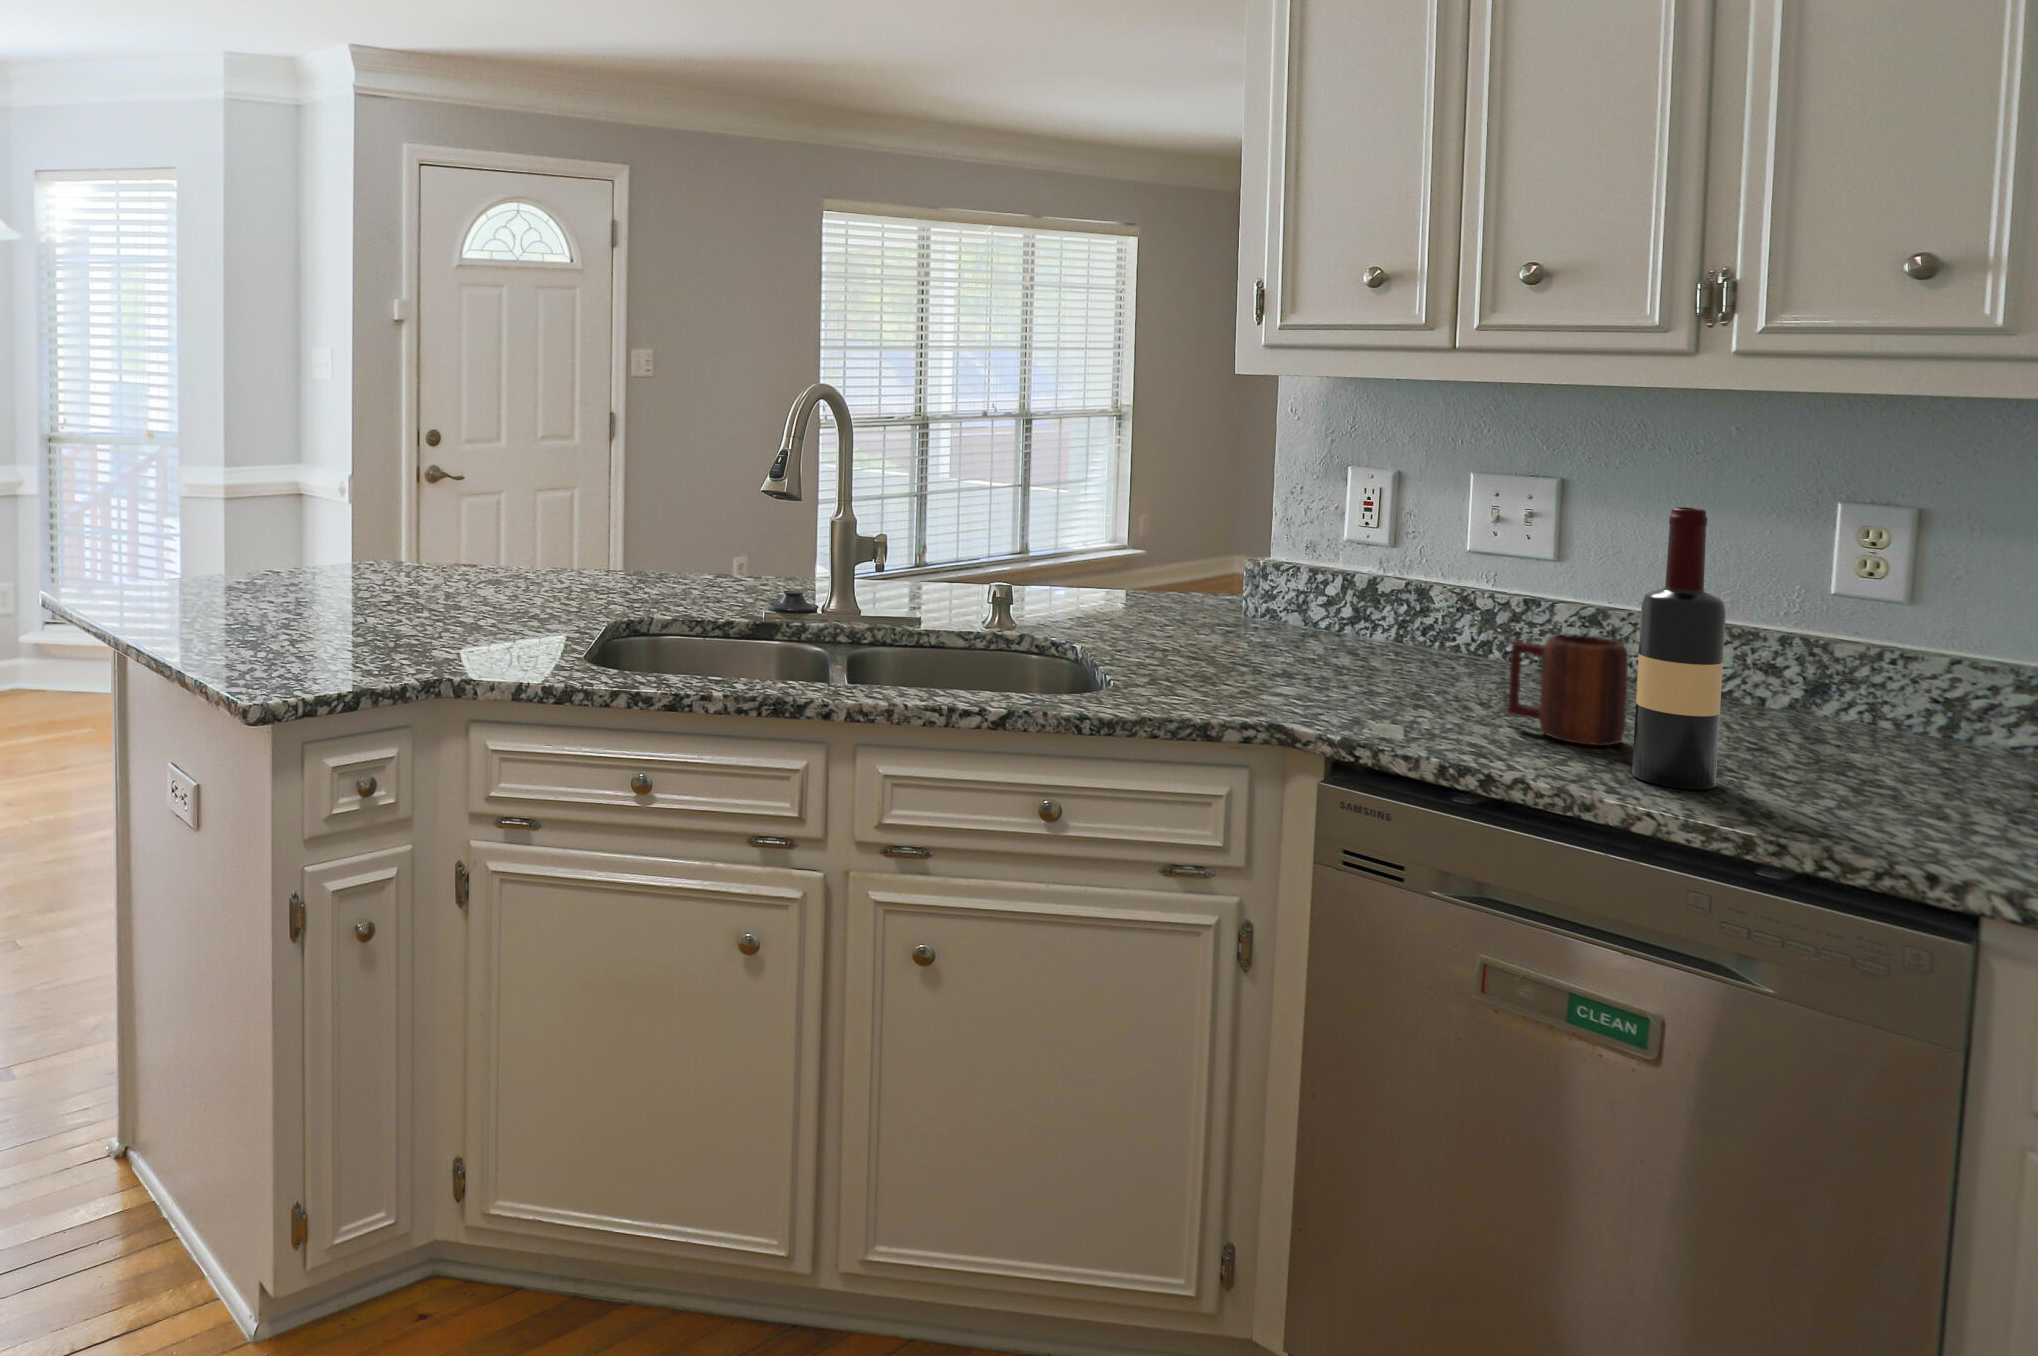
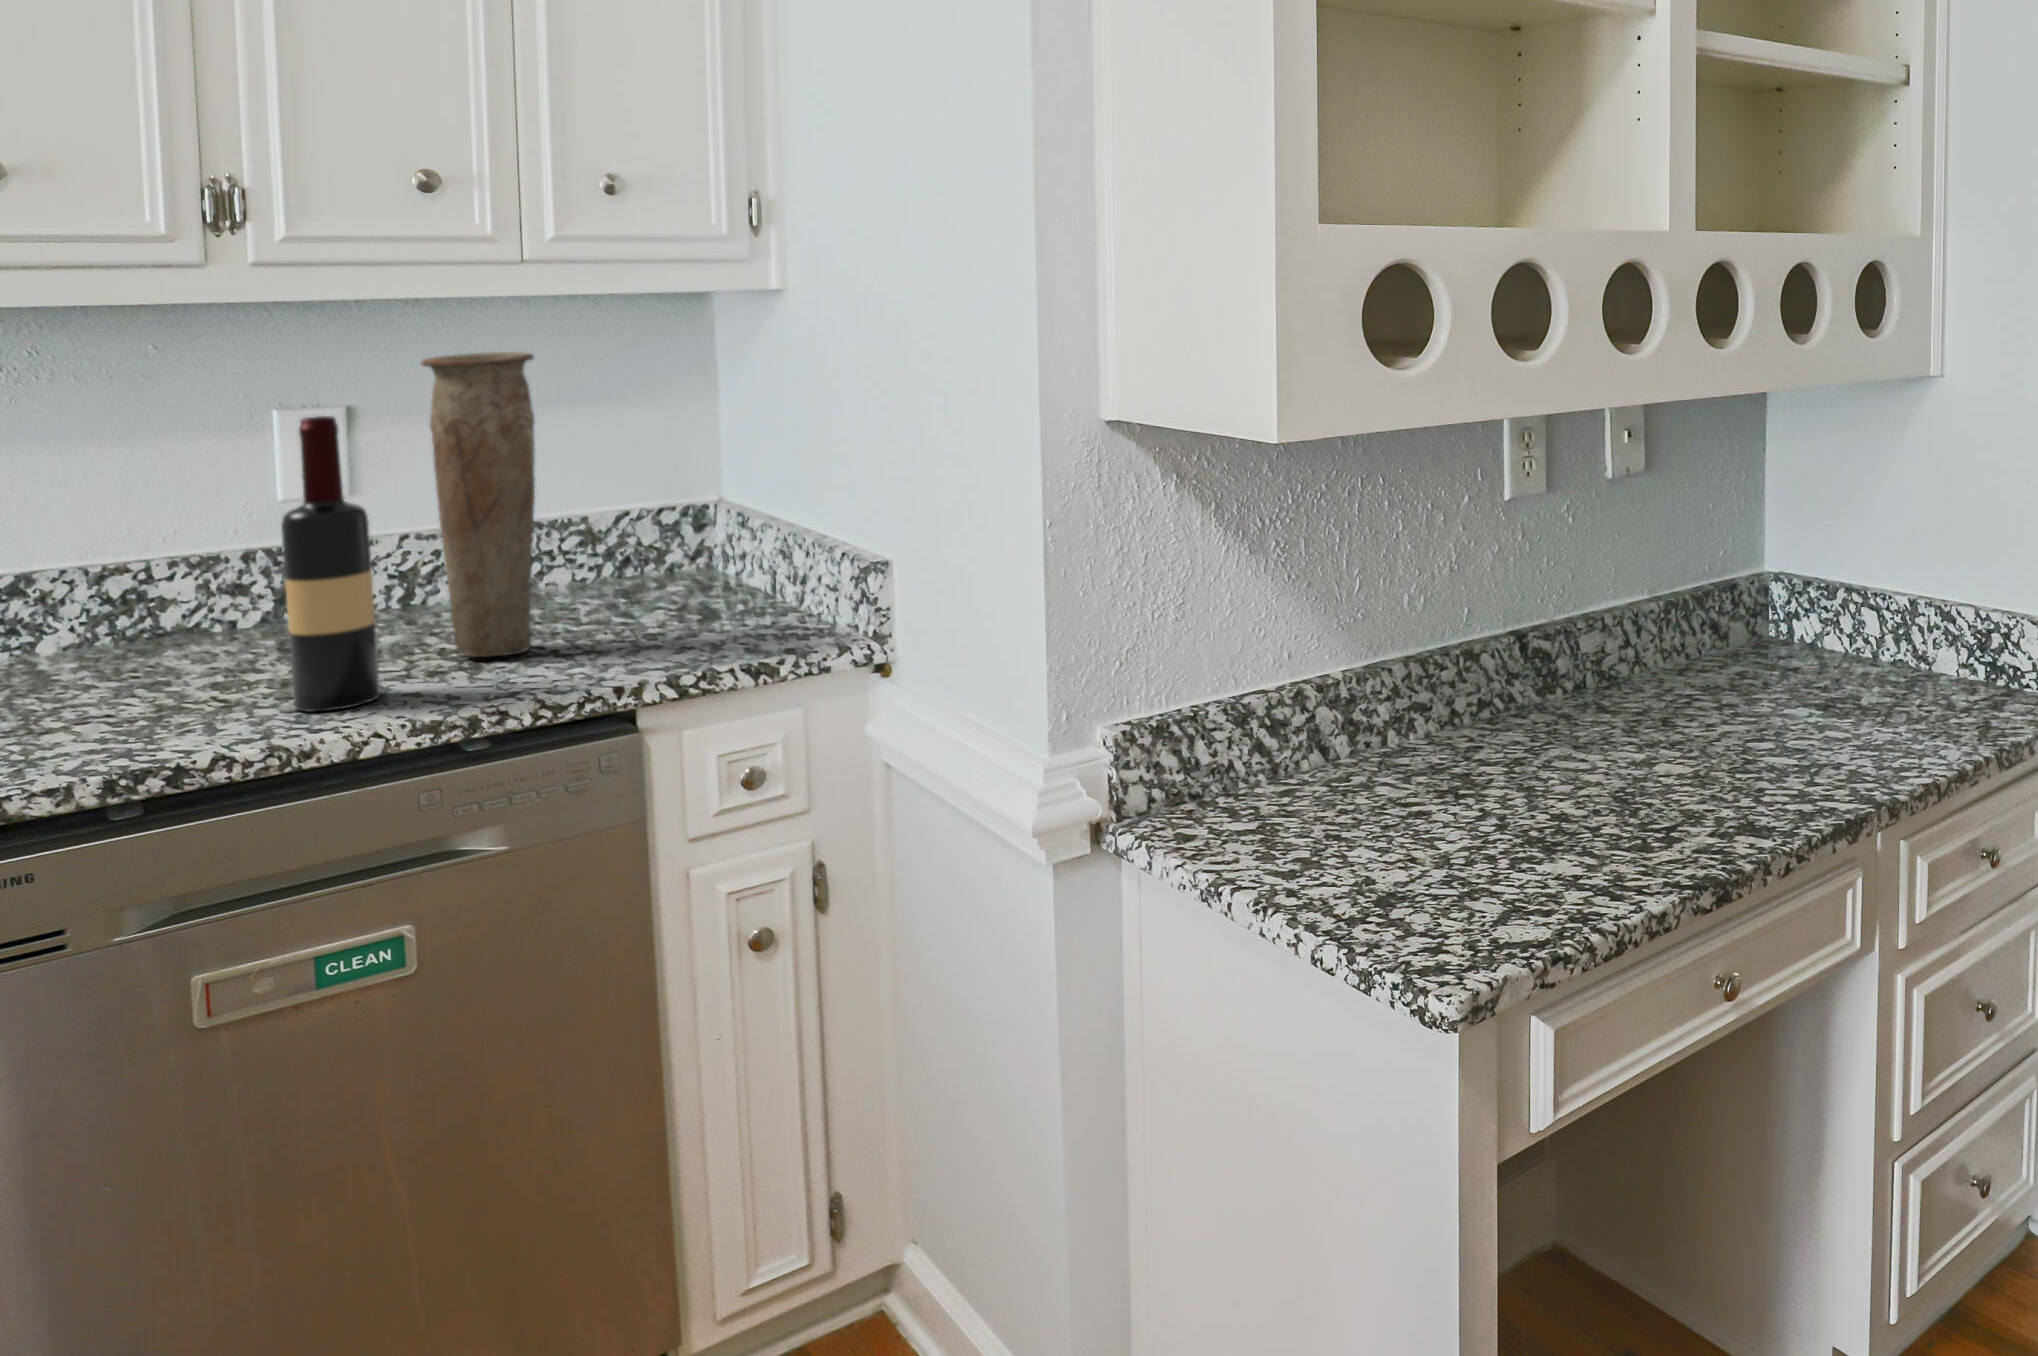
vase: none [1851,466,1995,808] -> present [421,352,535,657]
mug: present [1508,635,1628,746] -> none [71,585,228,713]

